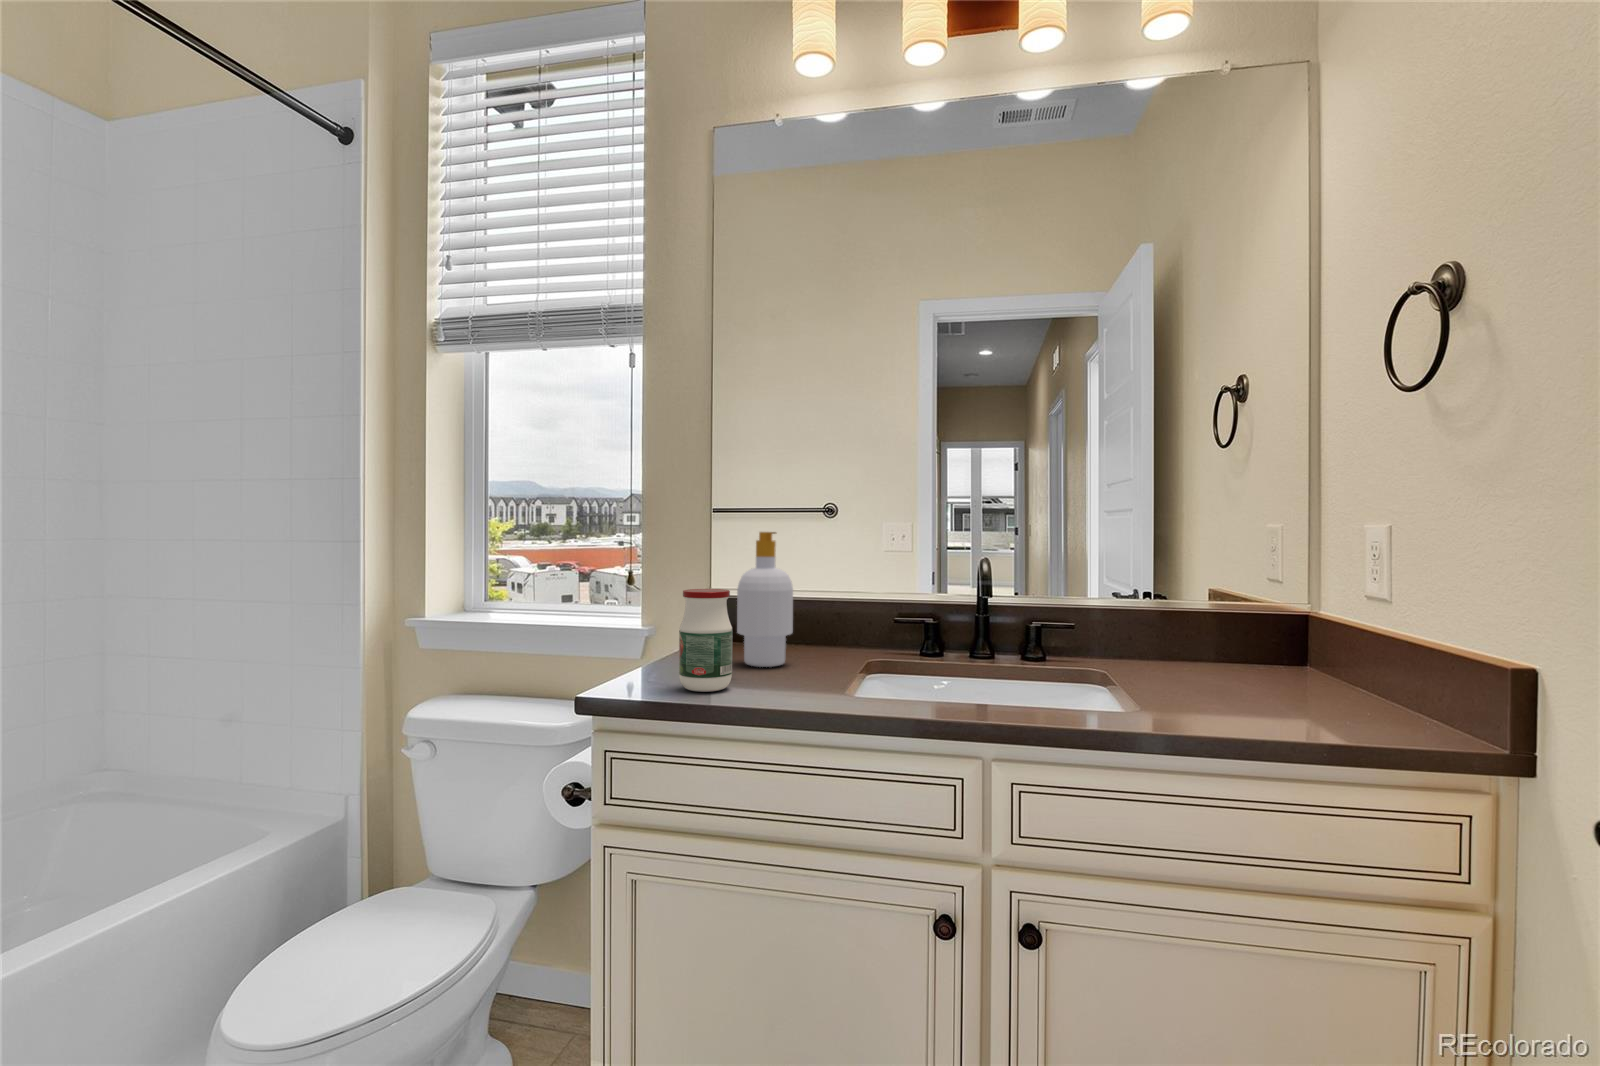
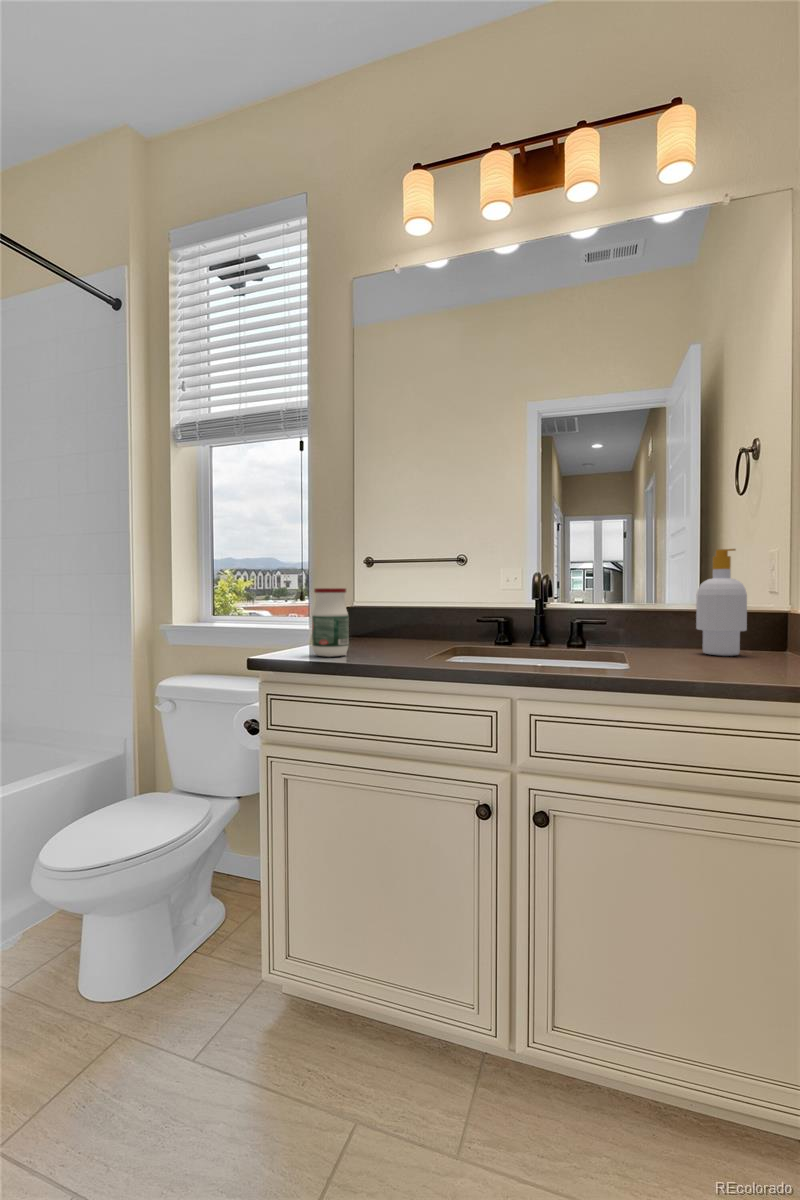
soap bottle: present [737,532,793,667] -> present [696,549,747,656]

